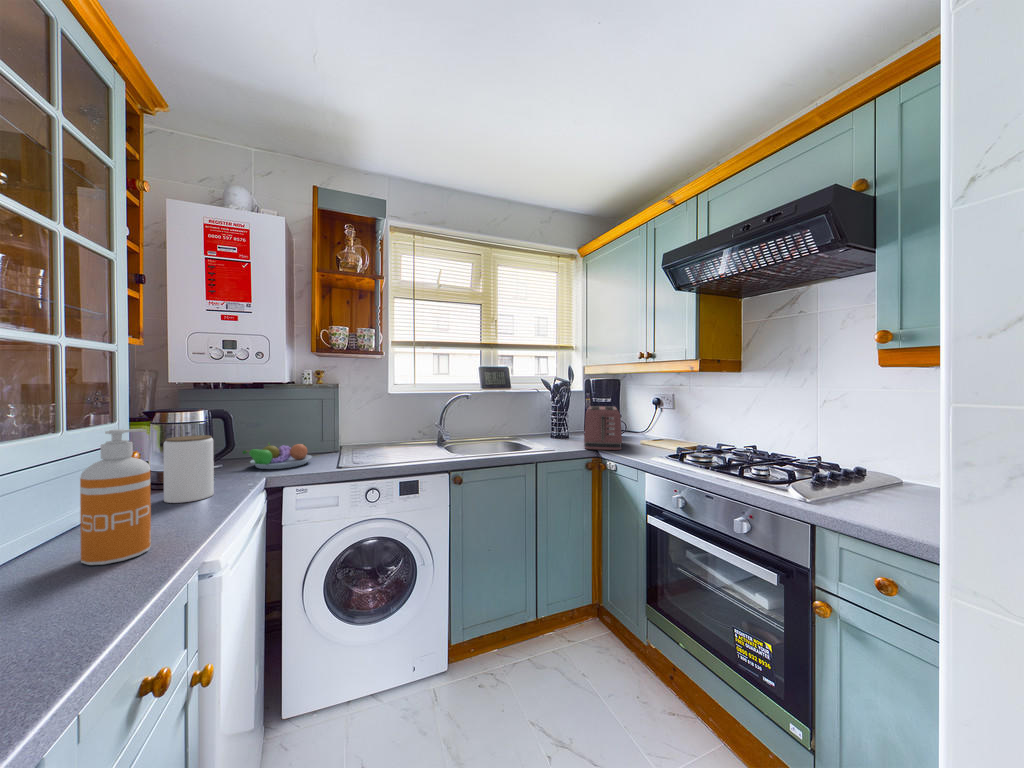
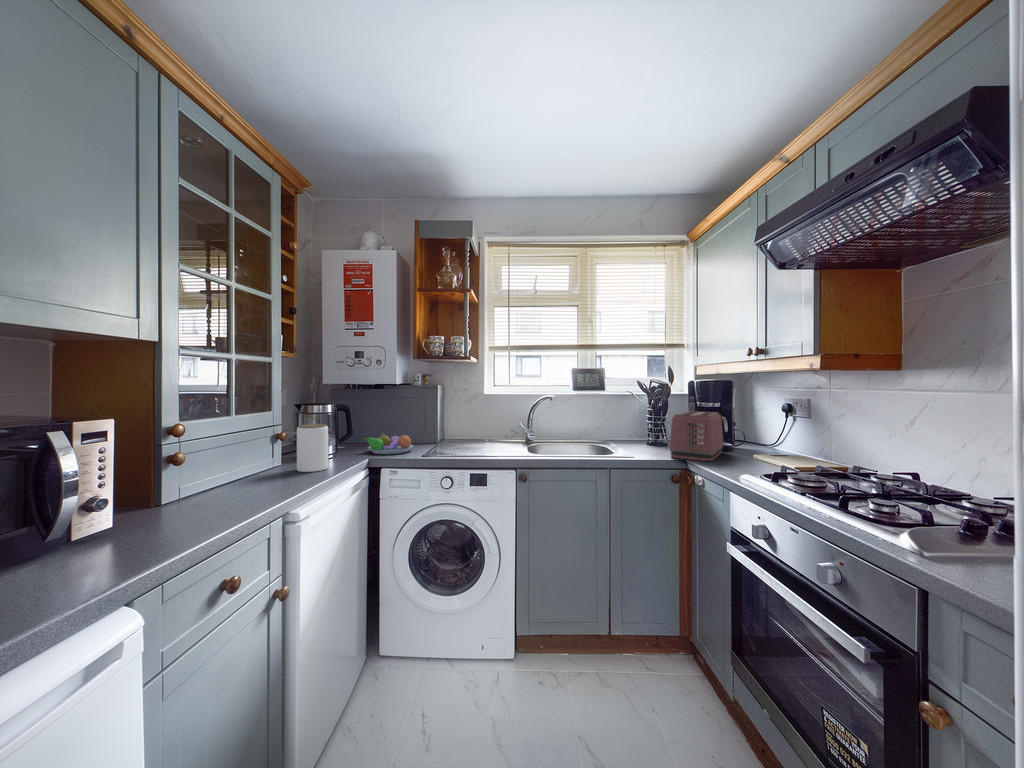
soap dispenser: present [80,429,151,565] -> none [226,417,265,503]

